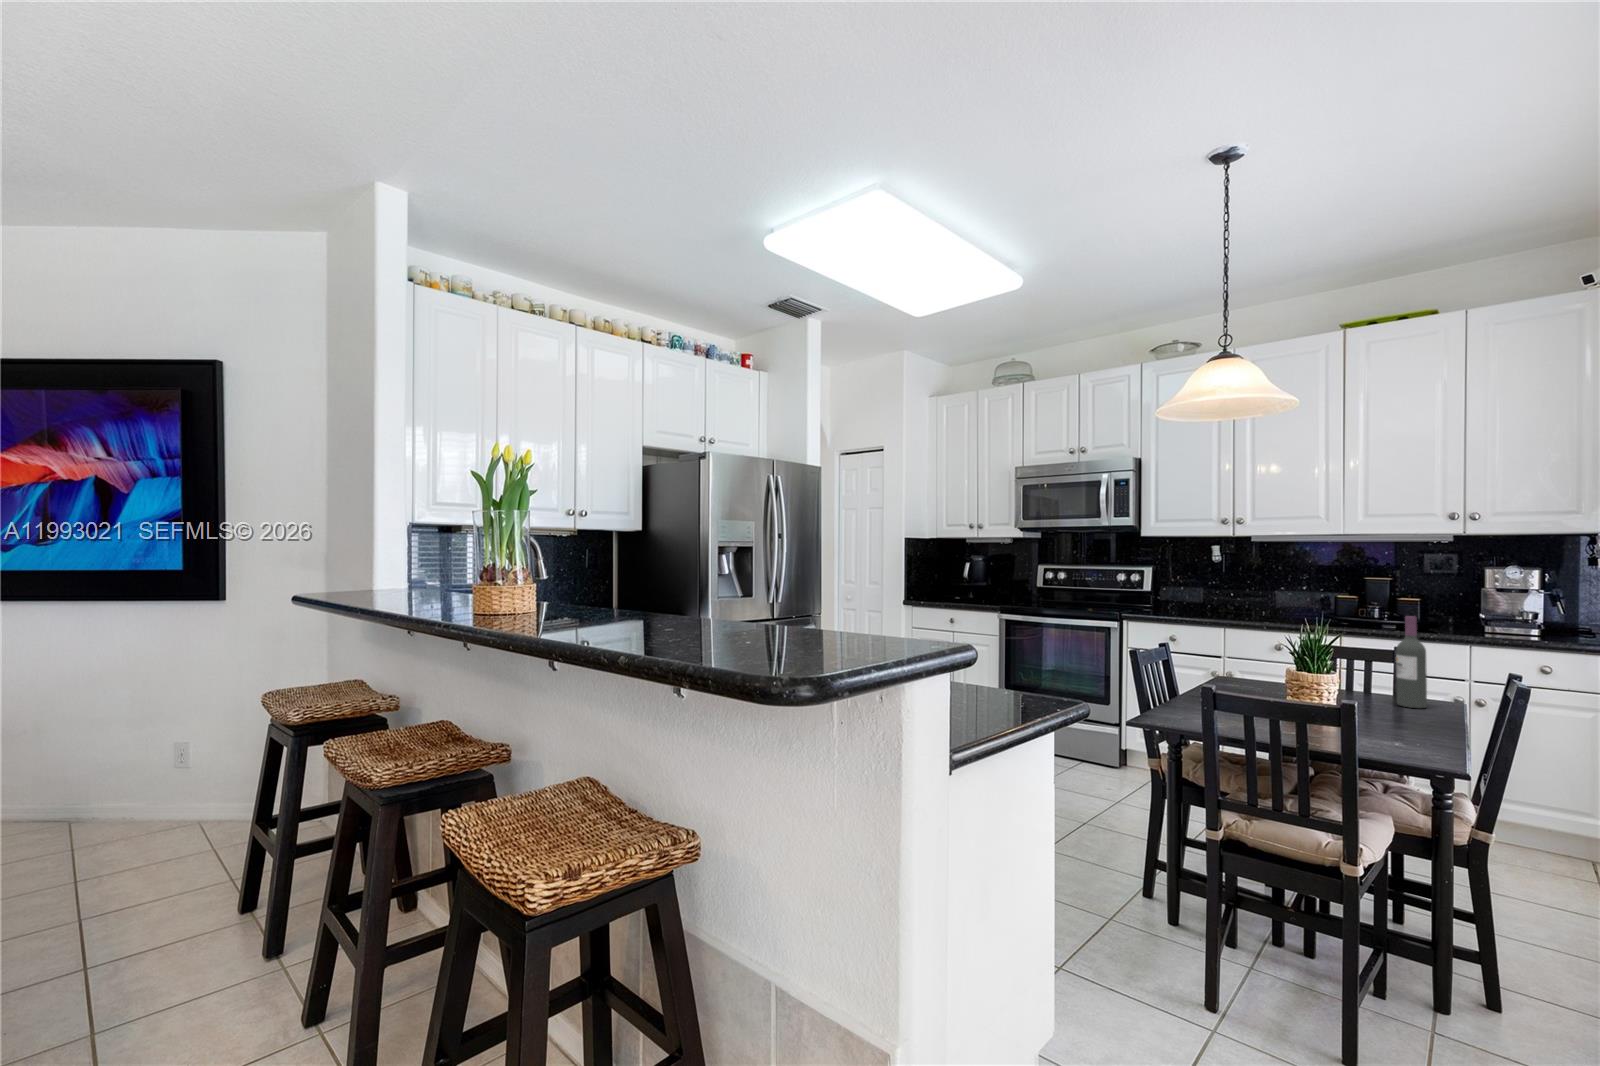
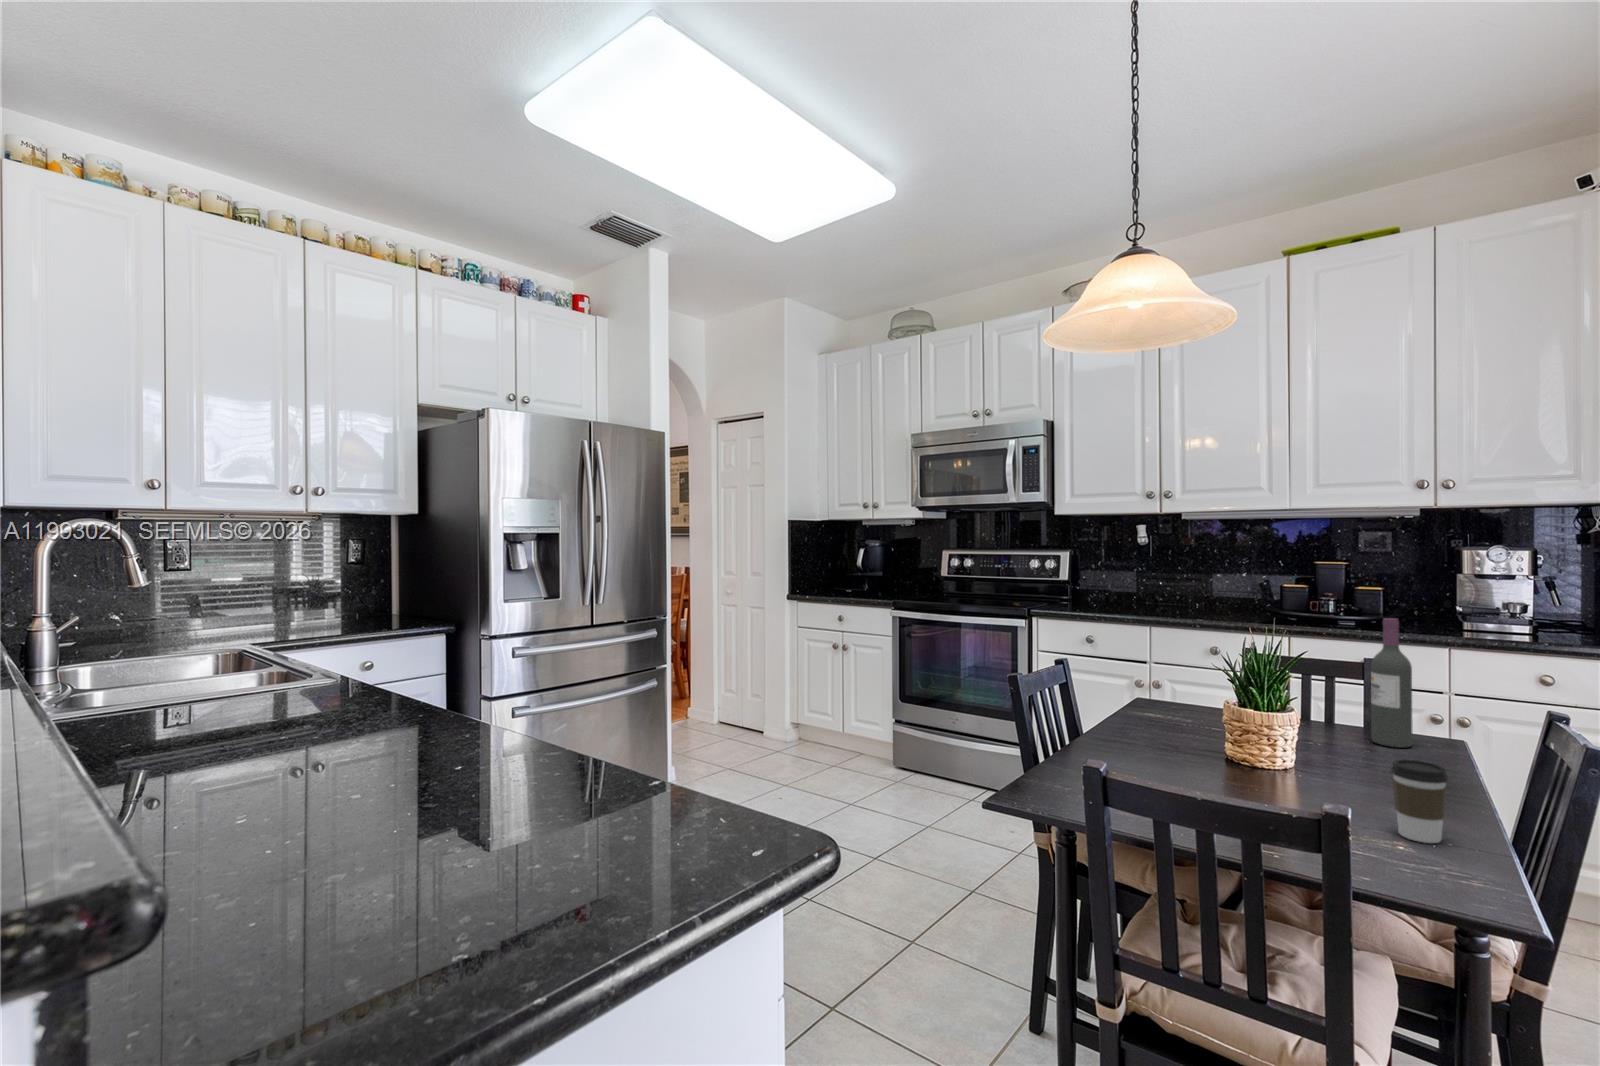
coffee cup: none [1398,701,1435,751] -> present [1391,759,1449,843]

